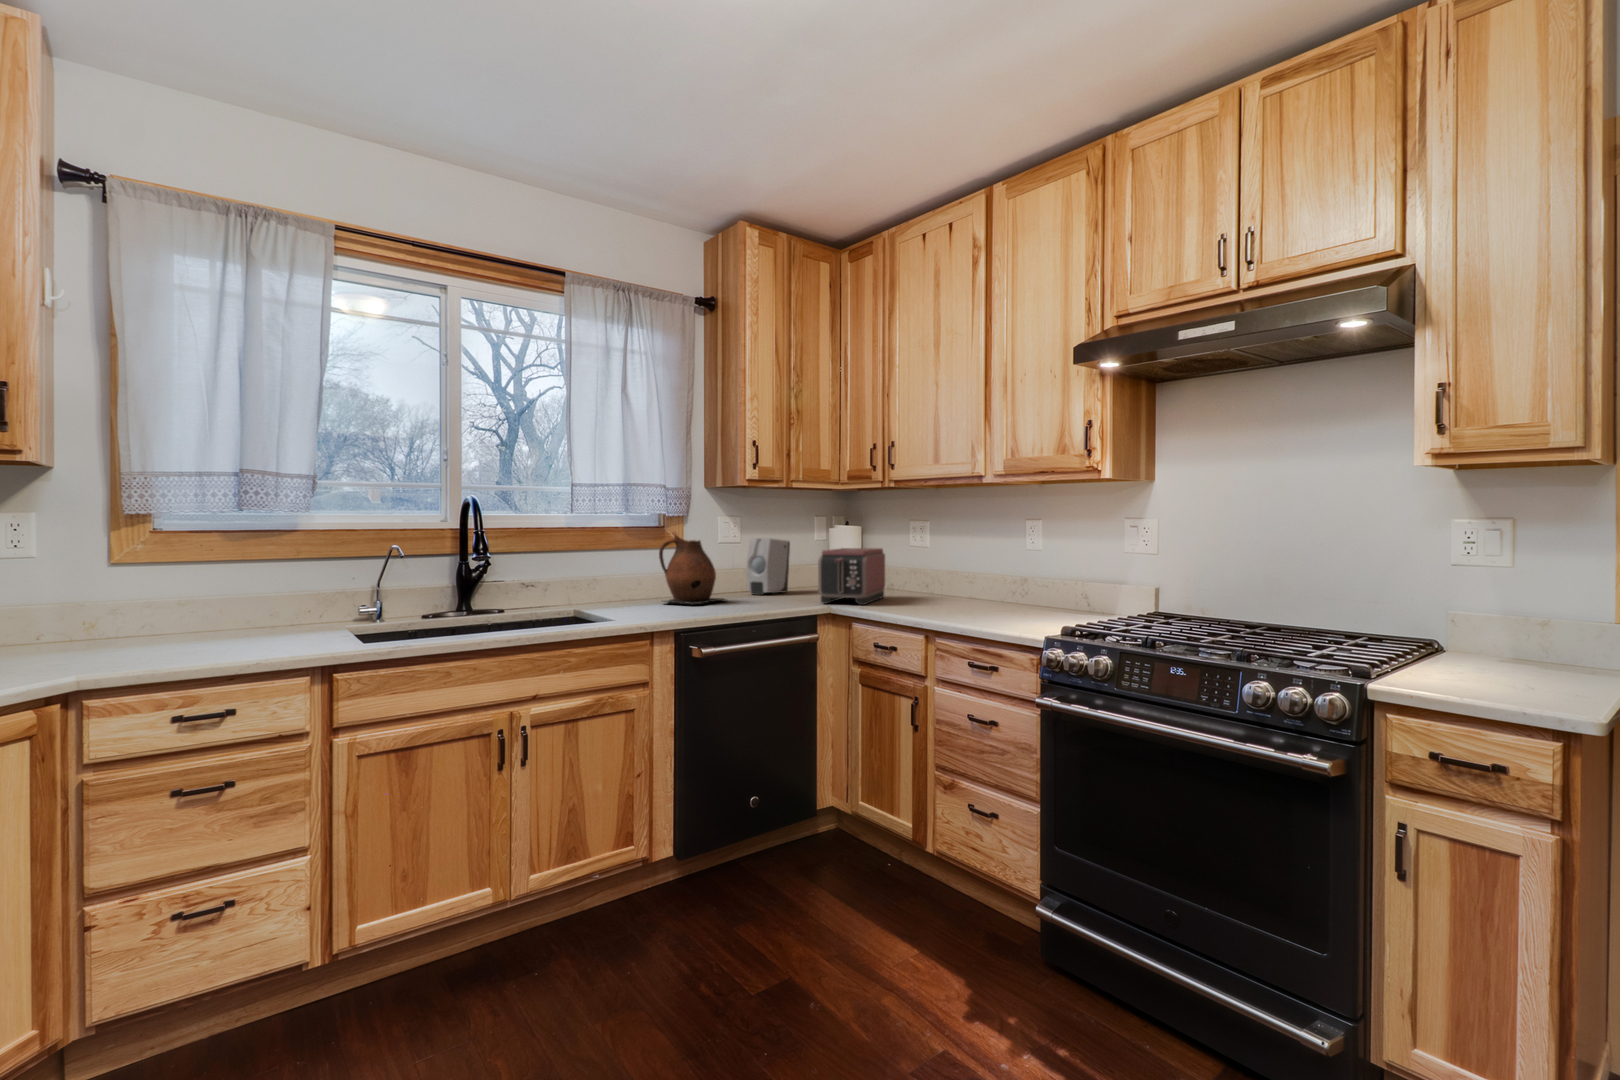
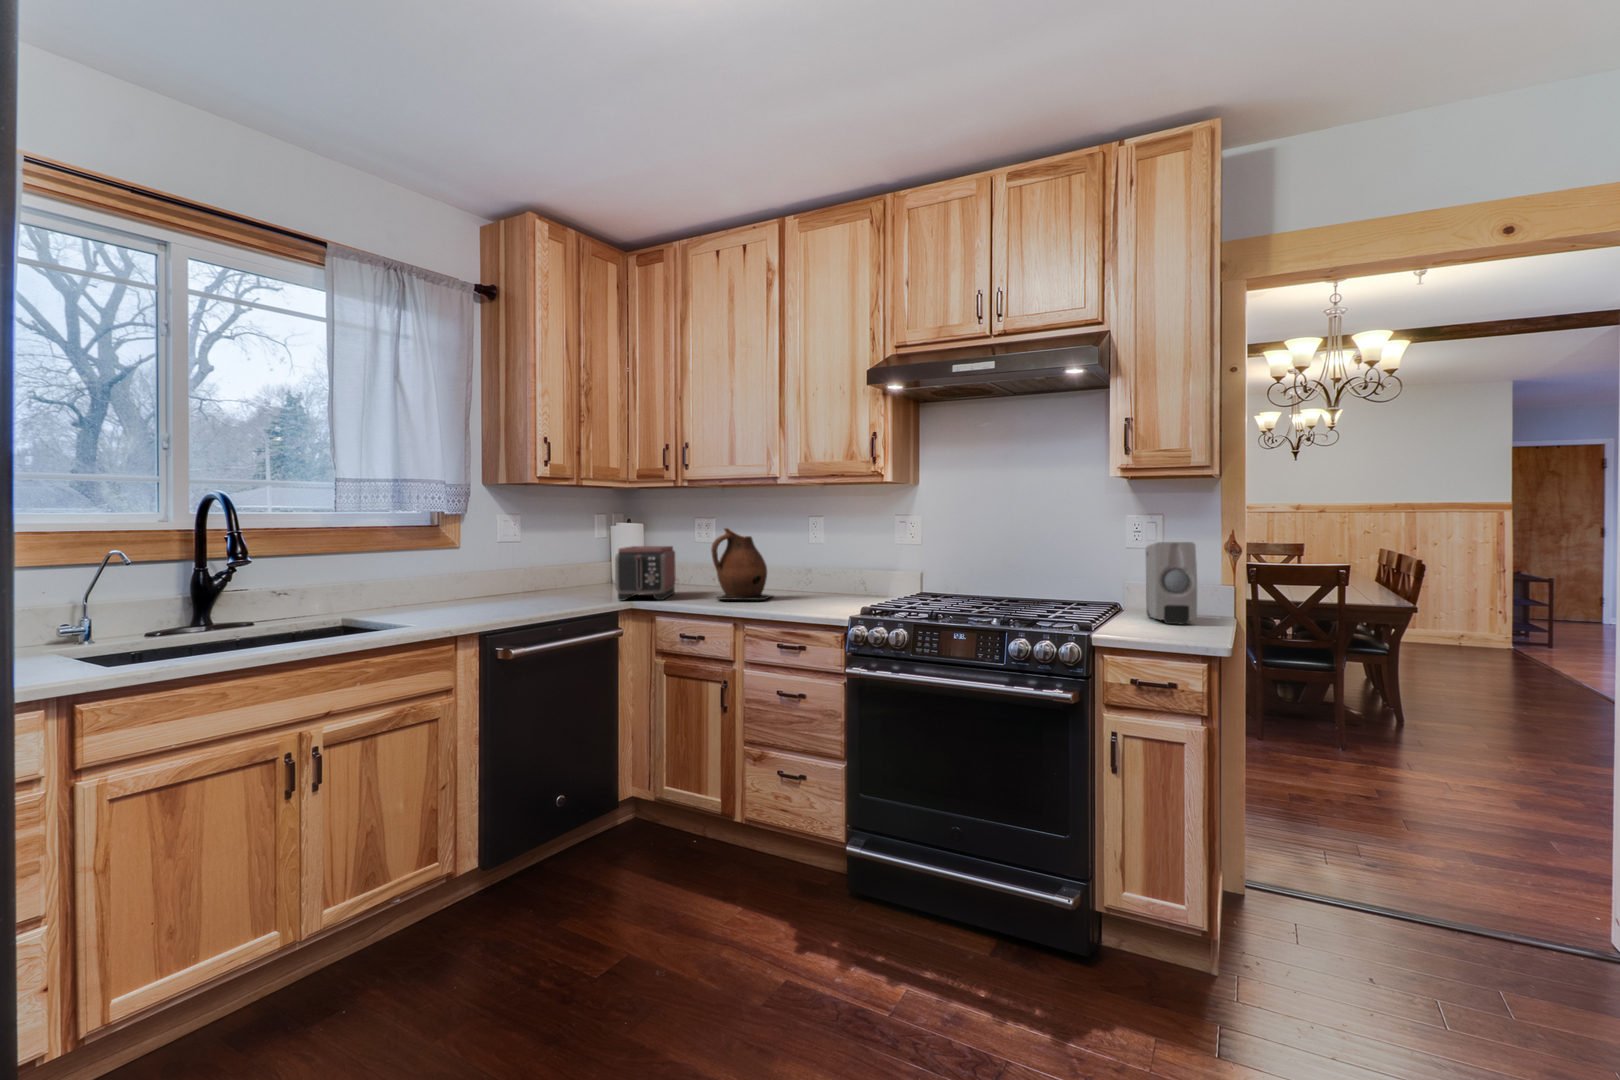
ceramic pitcher: present [659,532,725,605] -> present [711,528,773,601]
soap dispenser: present [746,538,790,595] -> present [1146,542,1197,624]

